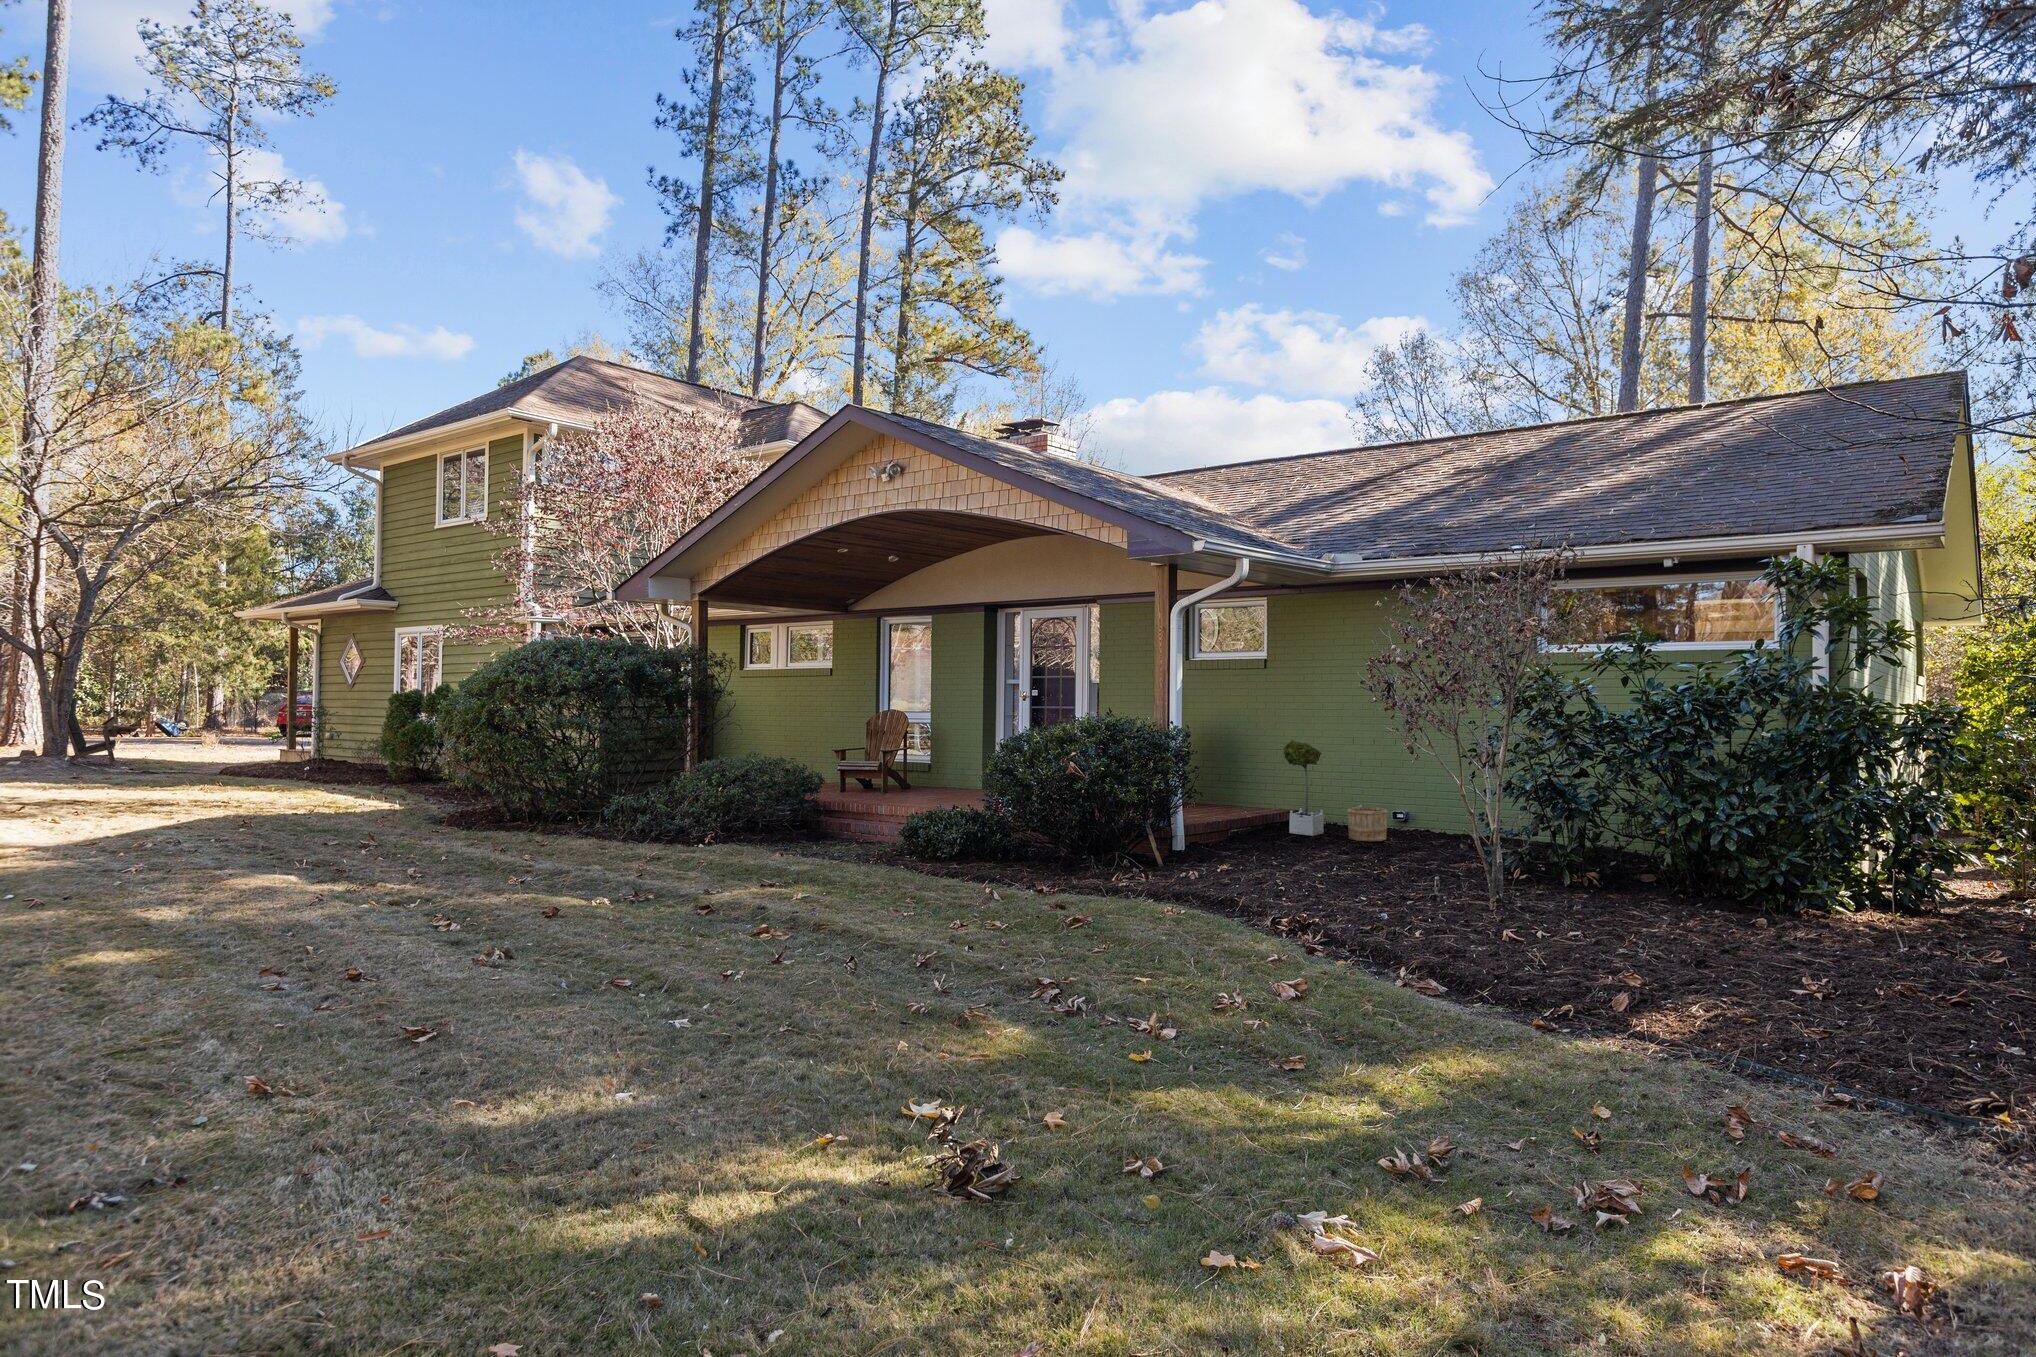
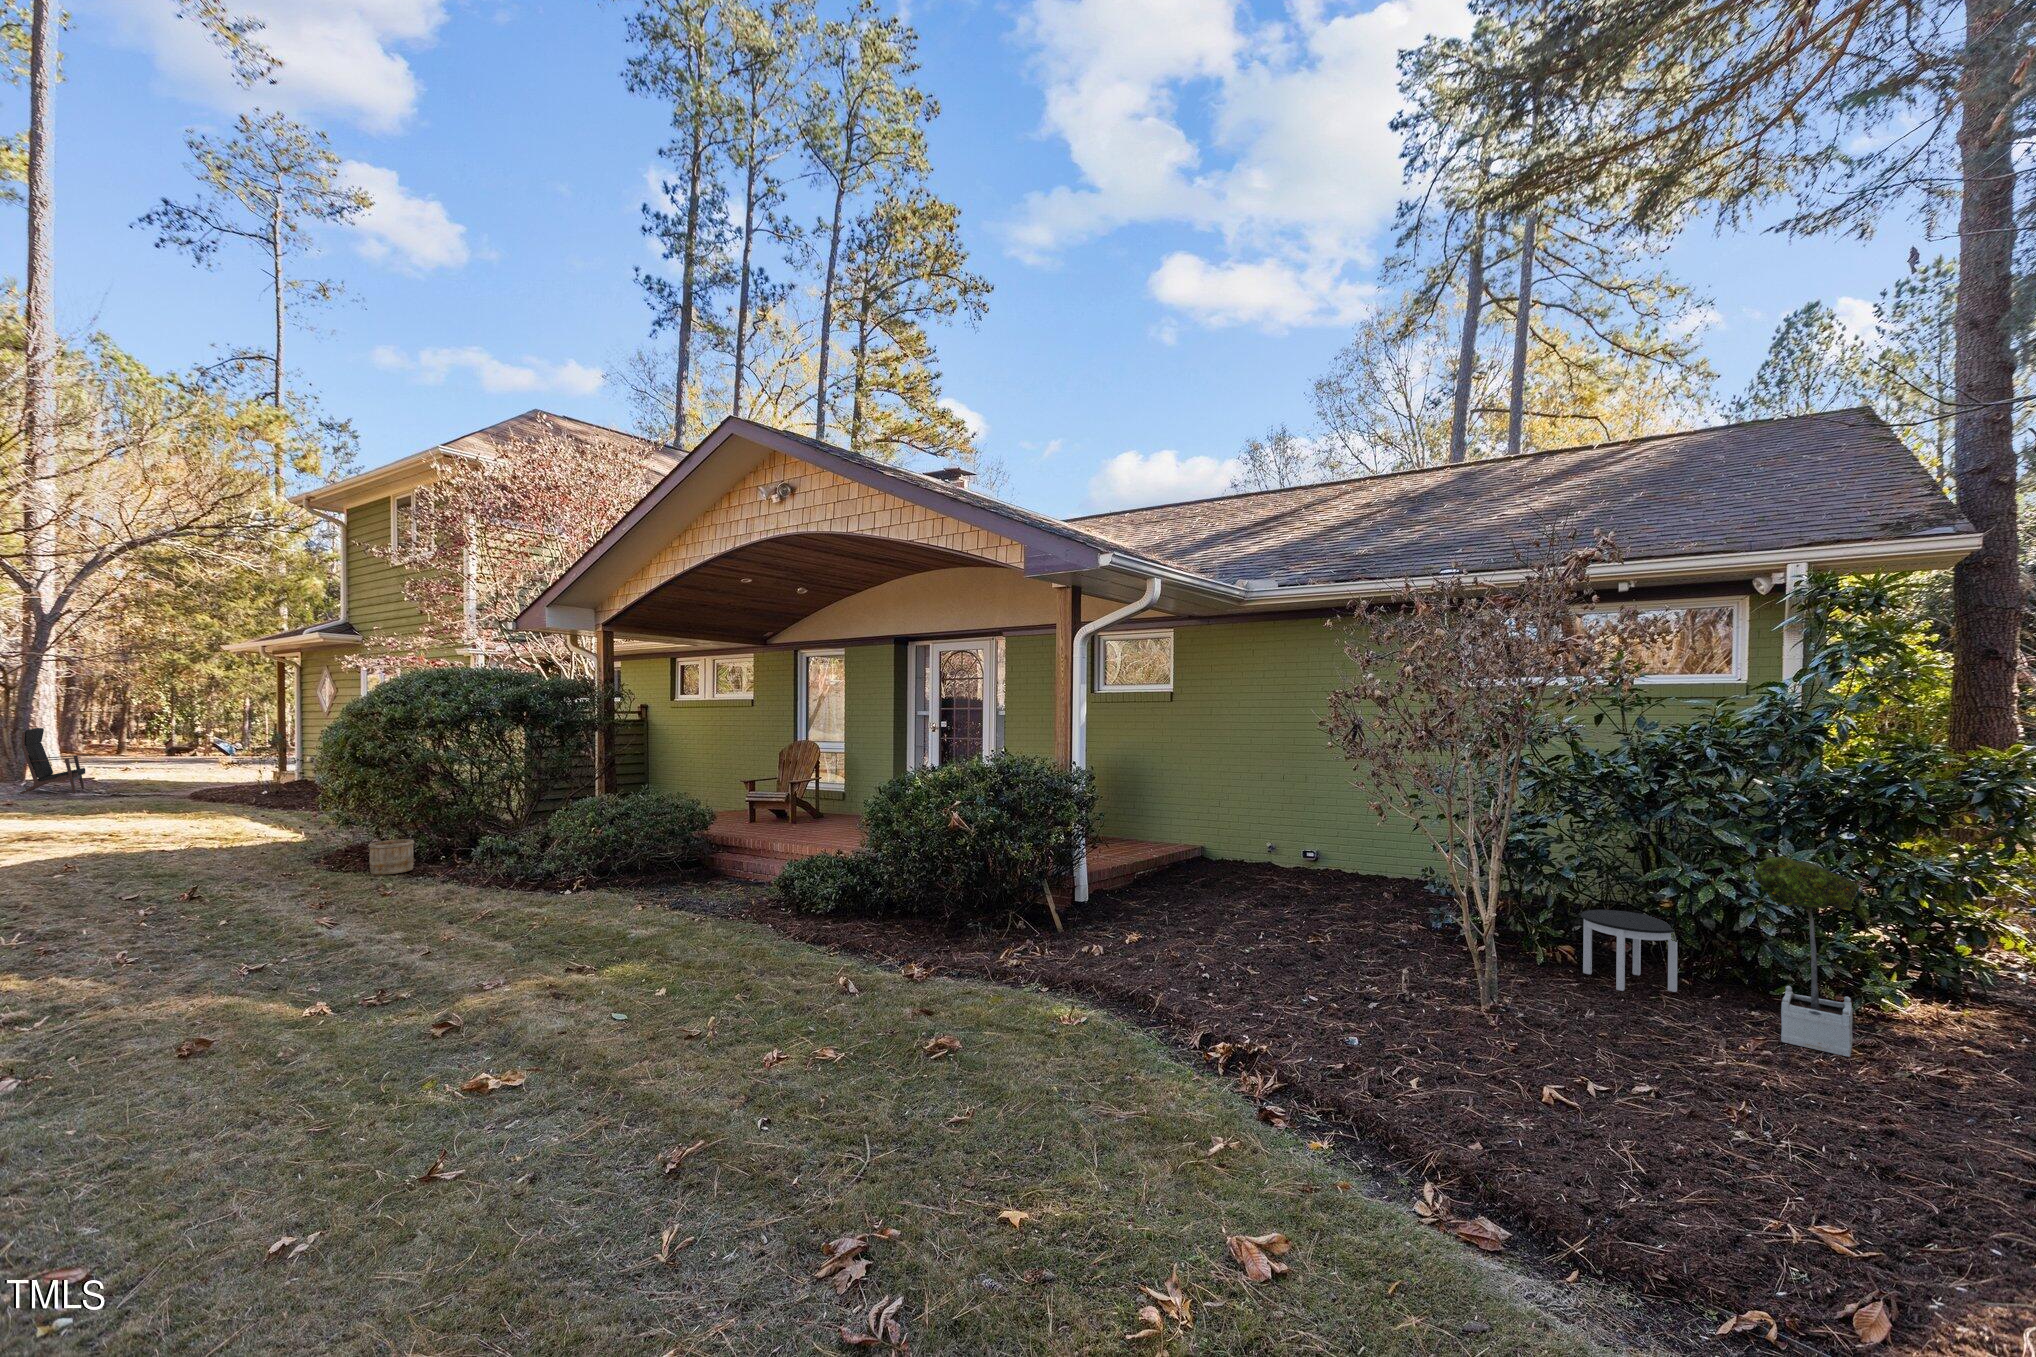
potted tree: present [1283,740,1324,836] -> present [1754,855,1859,1057]
wooden bucket: present [1347,807,1388,841] -> present [368,839,414,875]
round table: none [1596,841,1671,902] -> present [1581,910,1677,992]

